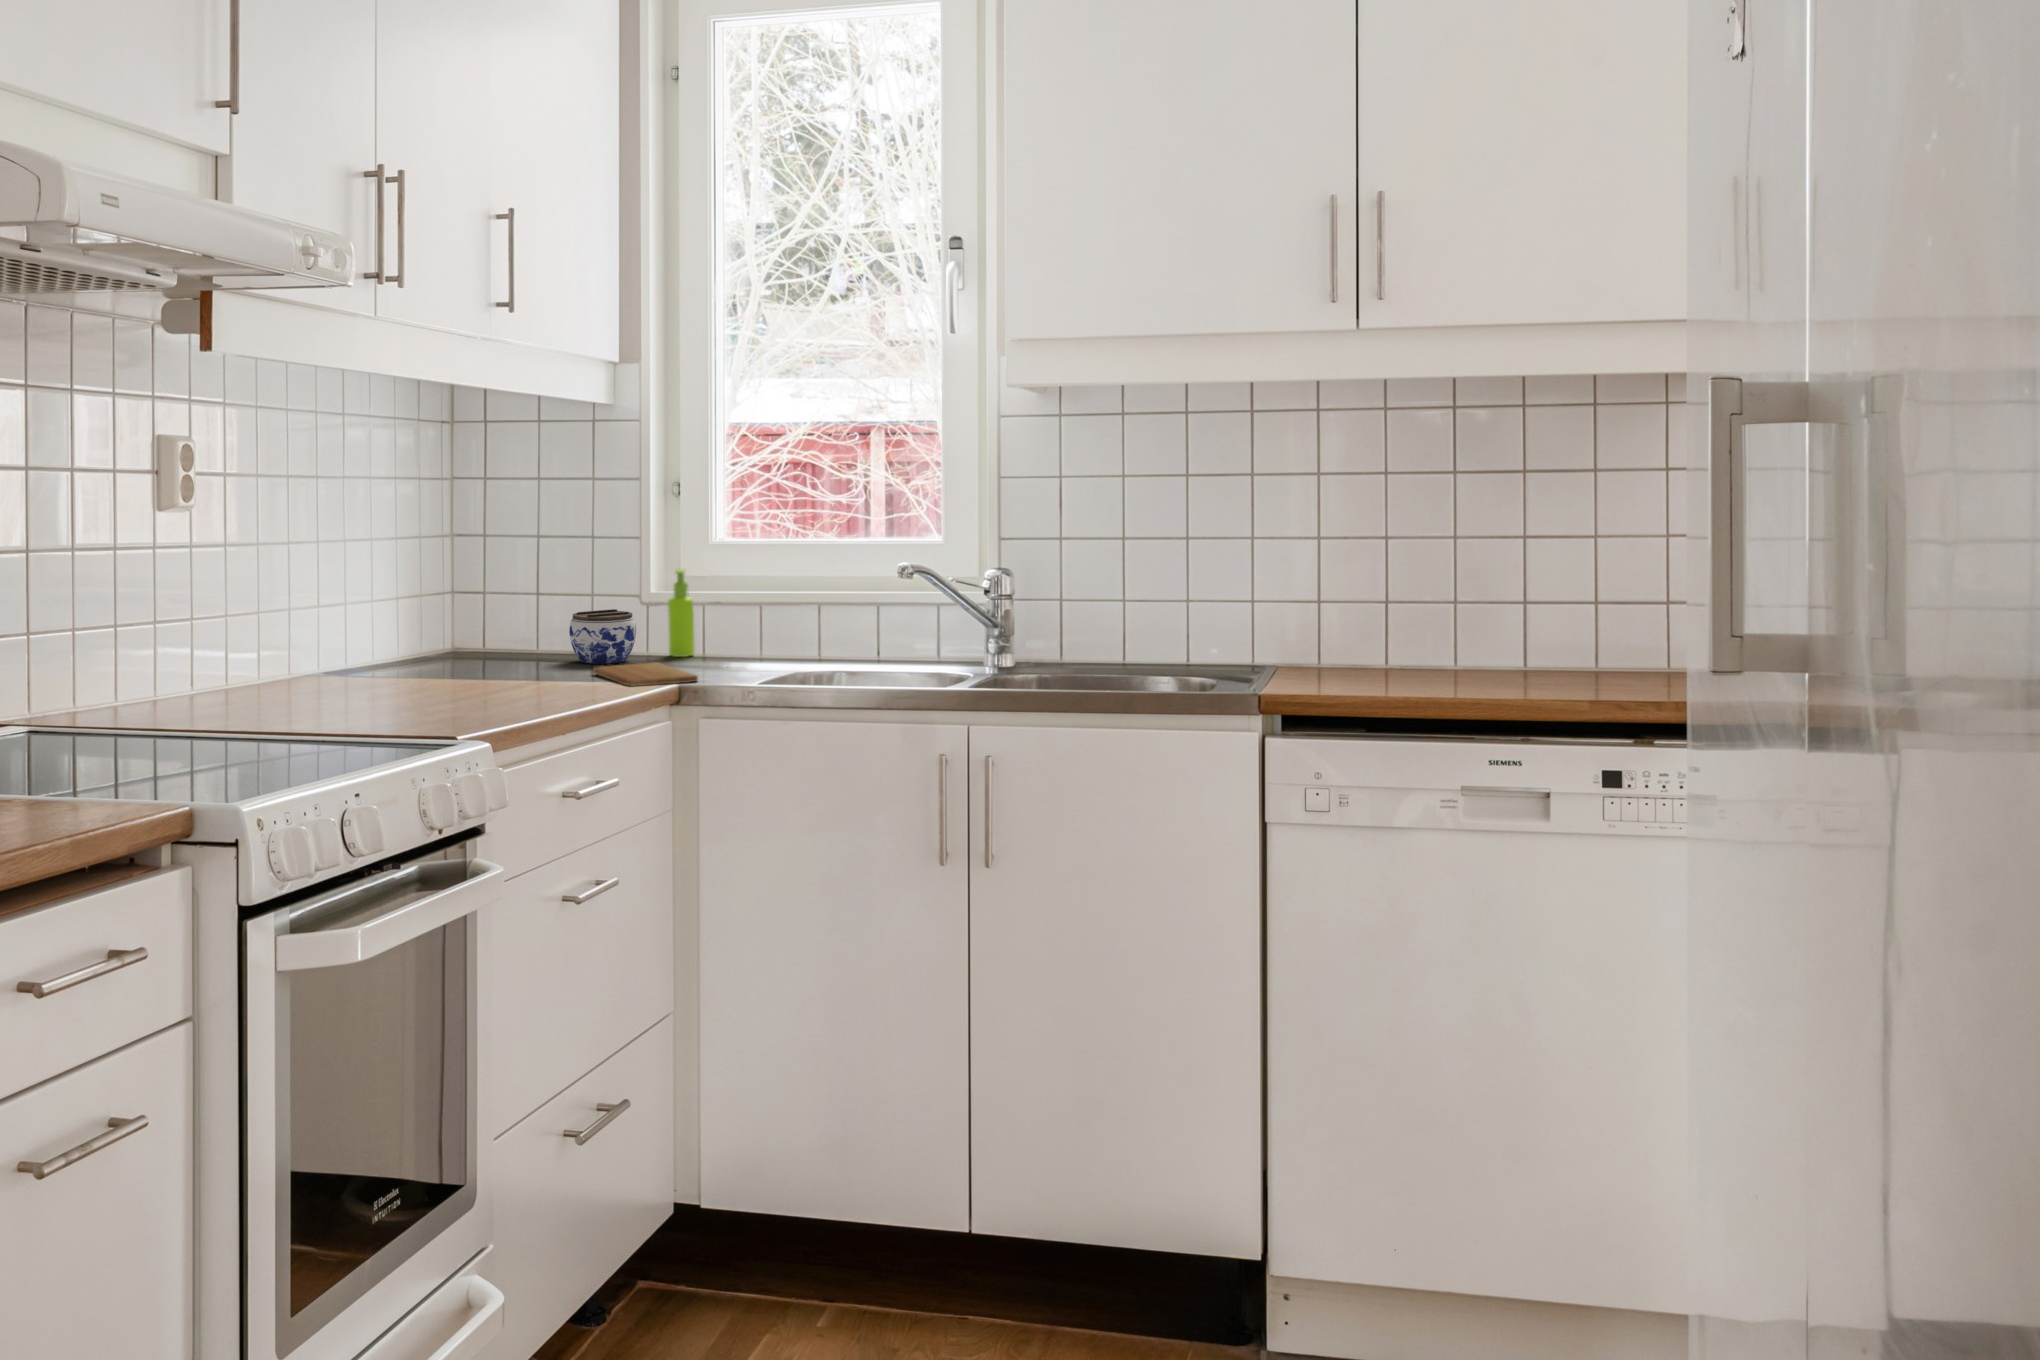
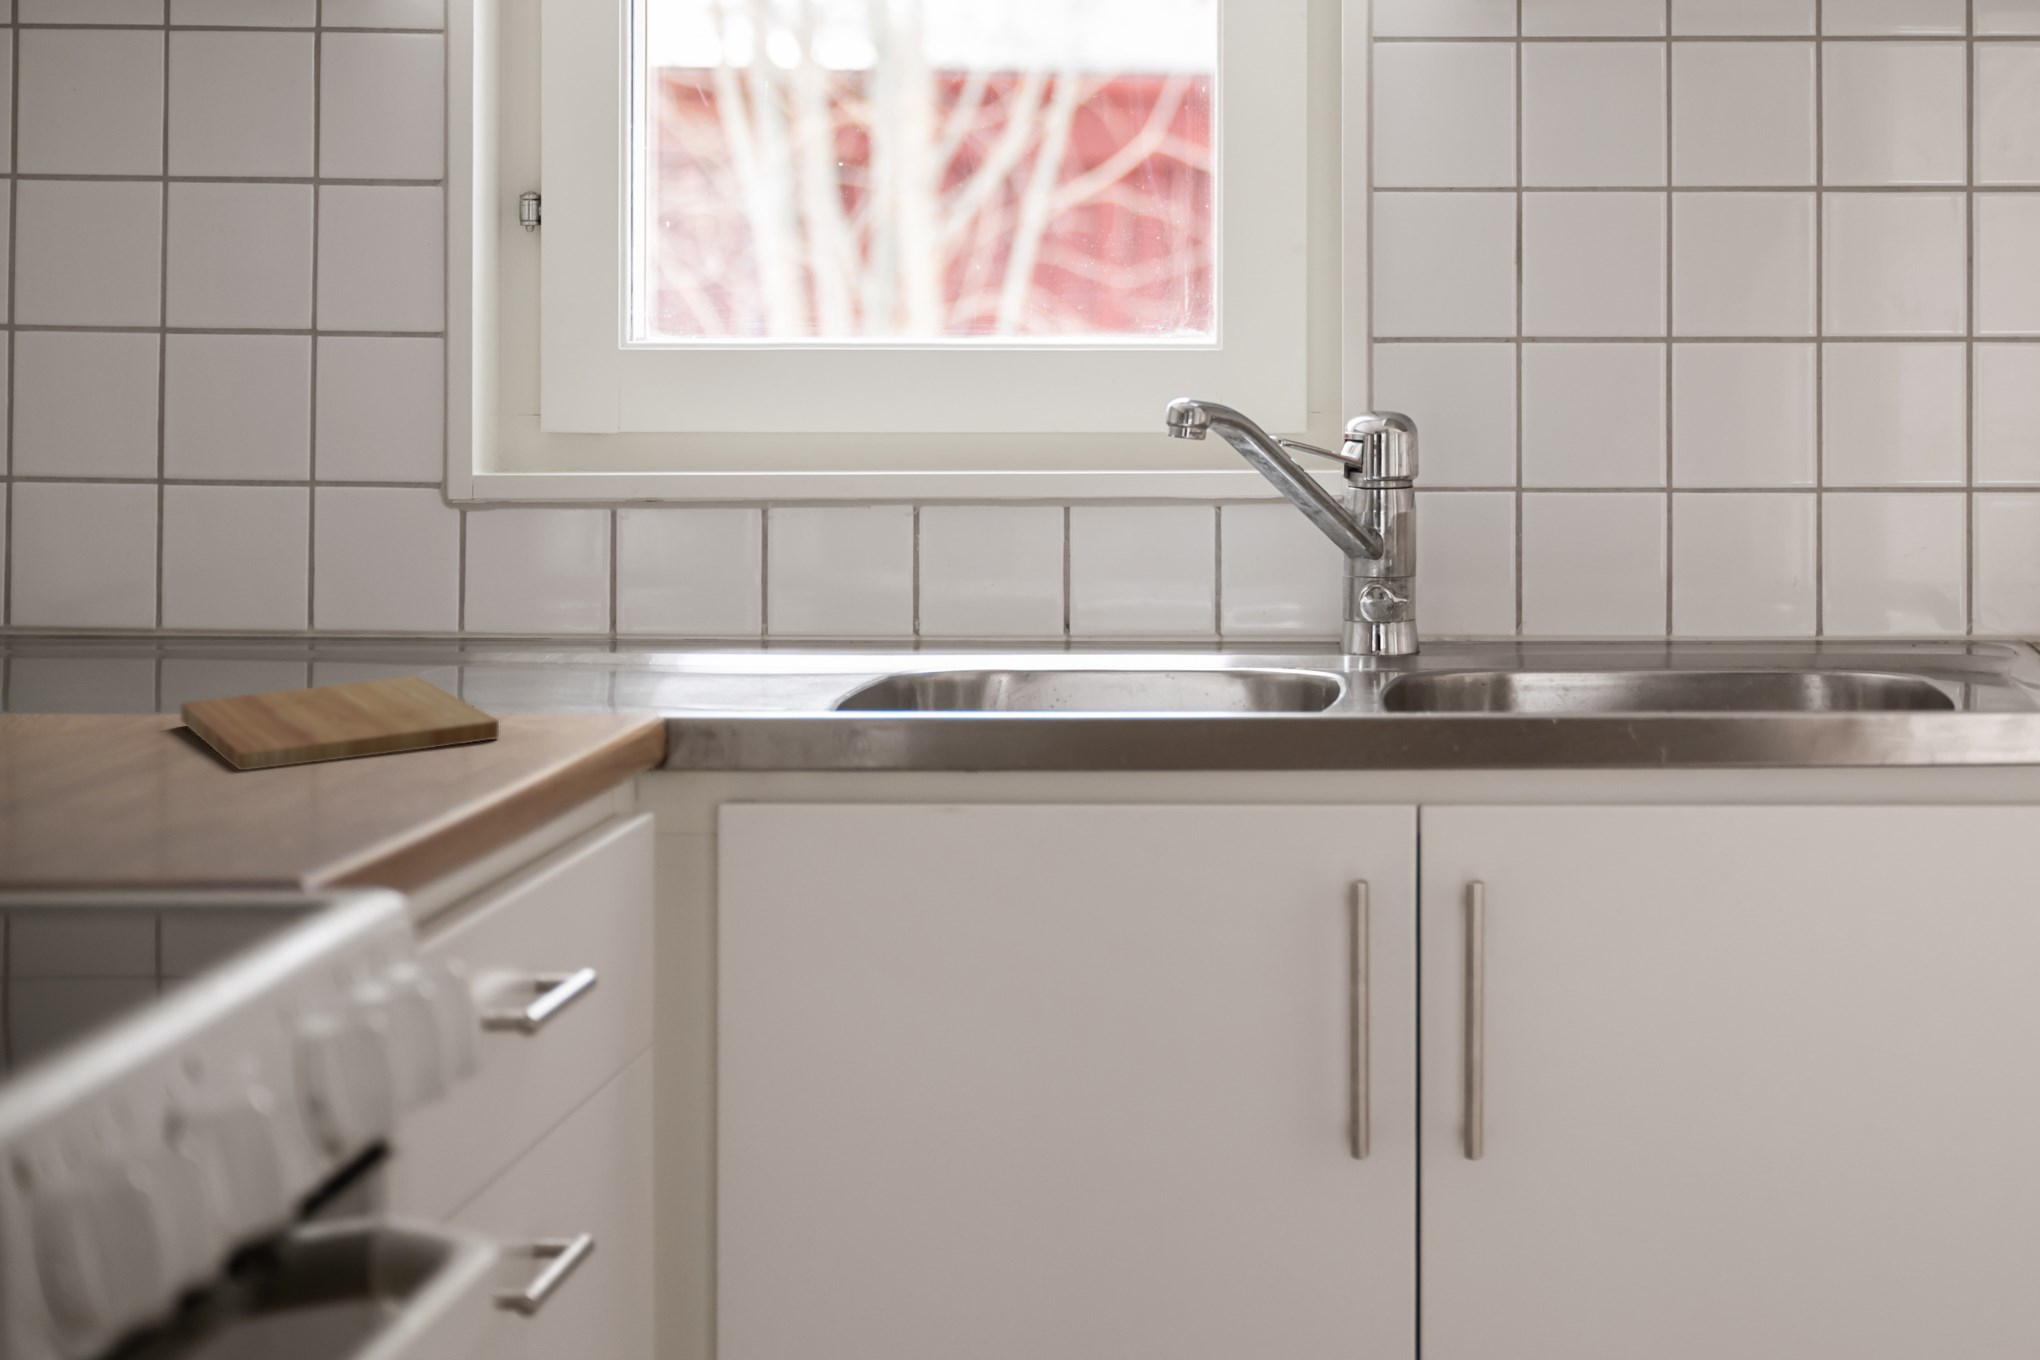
soap dispenser: present [668,569,694,657] -> none [513,418,588,649]
jar: present [569,609,636,664] -> none [178,528,395,683]

